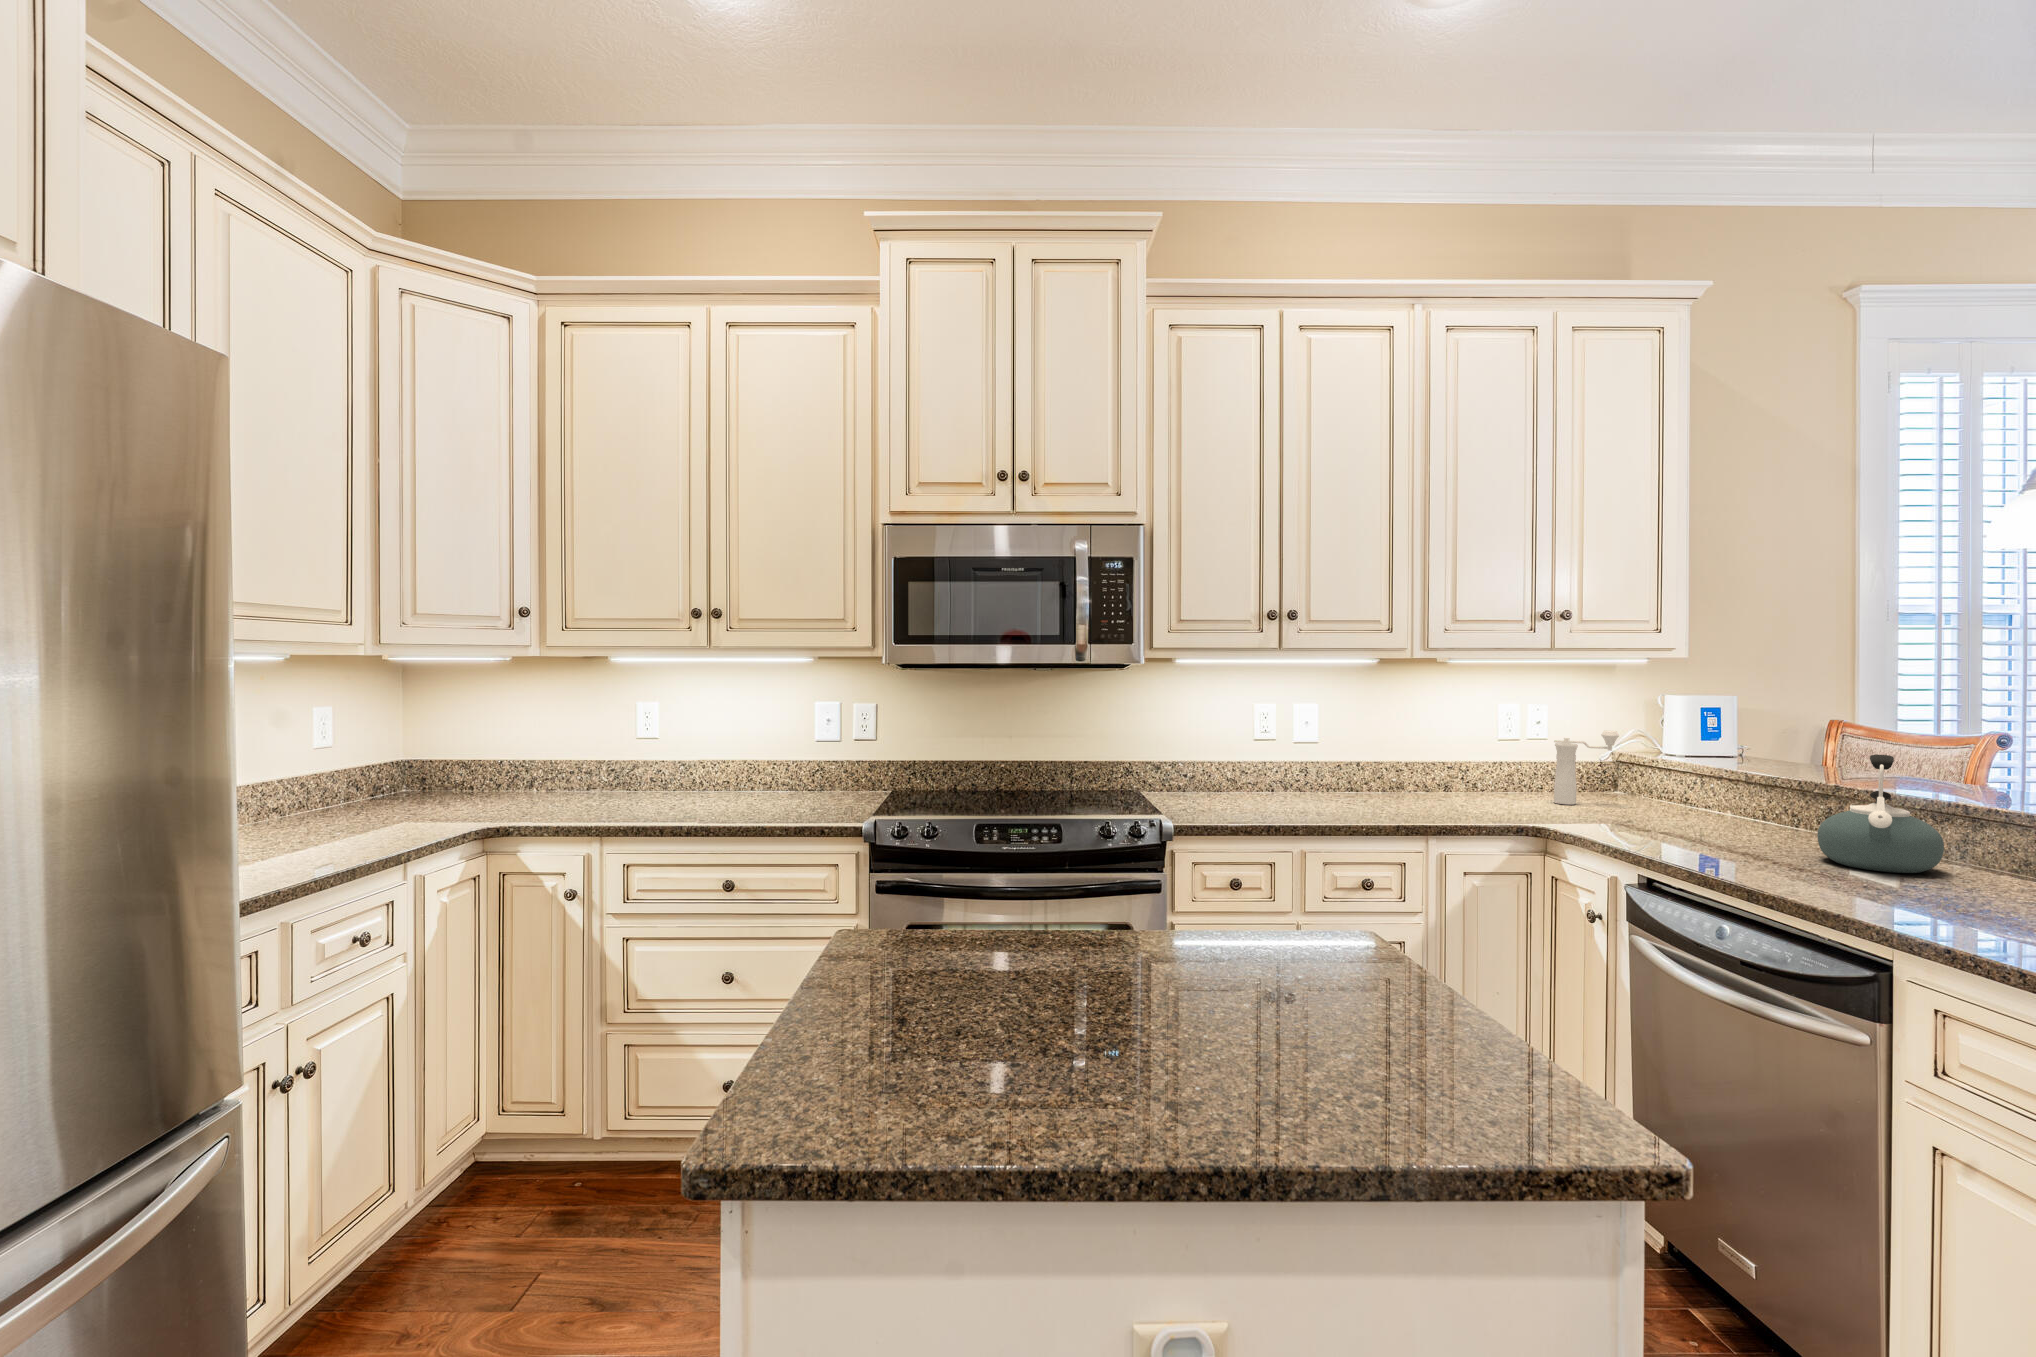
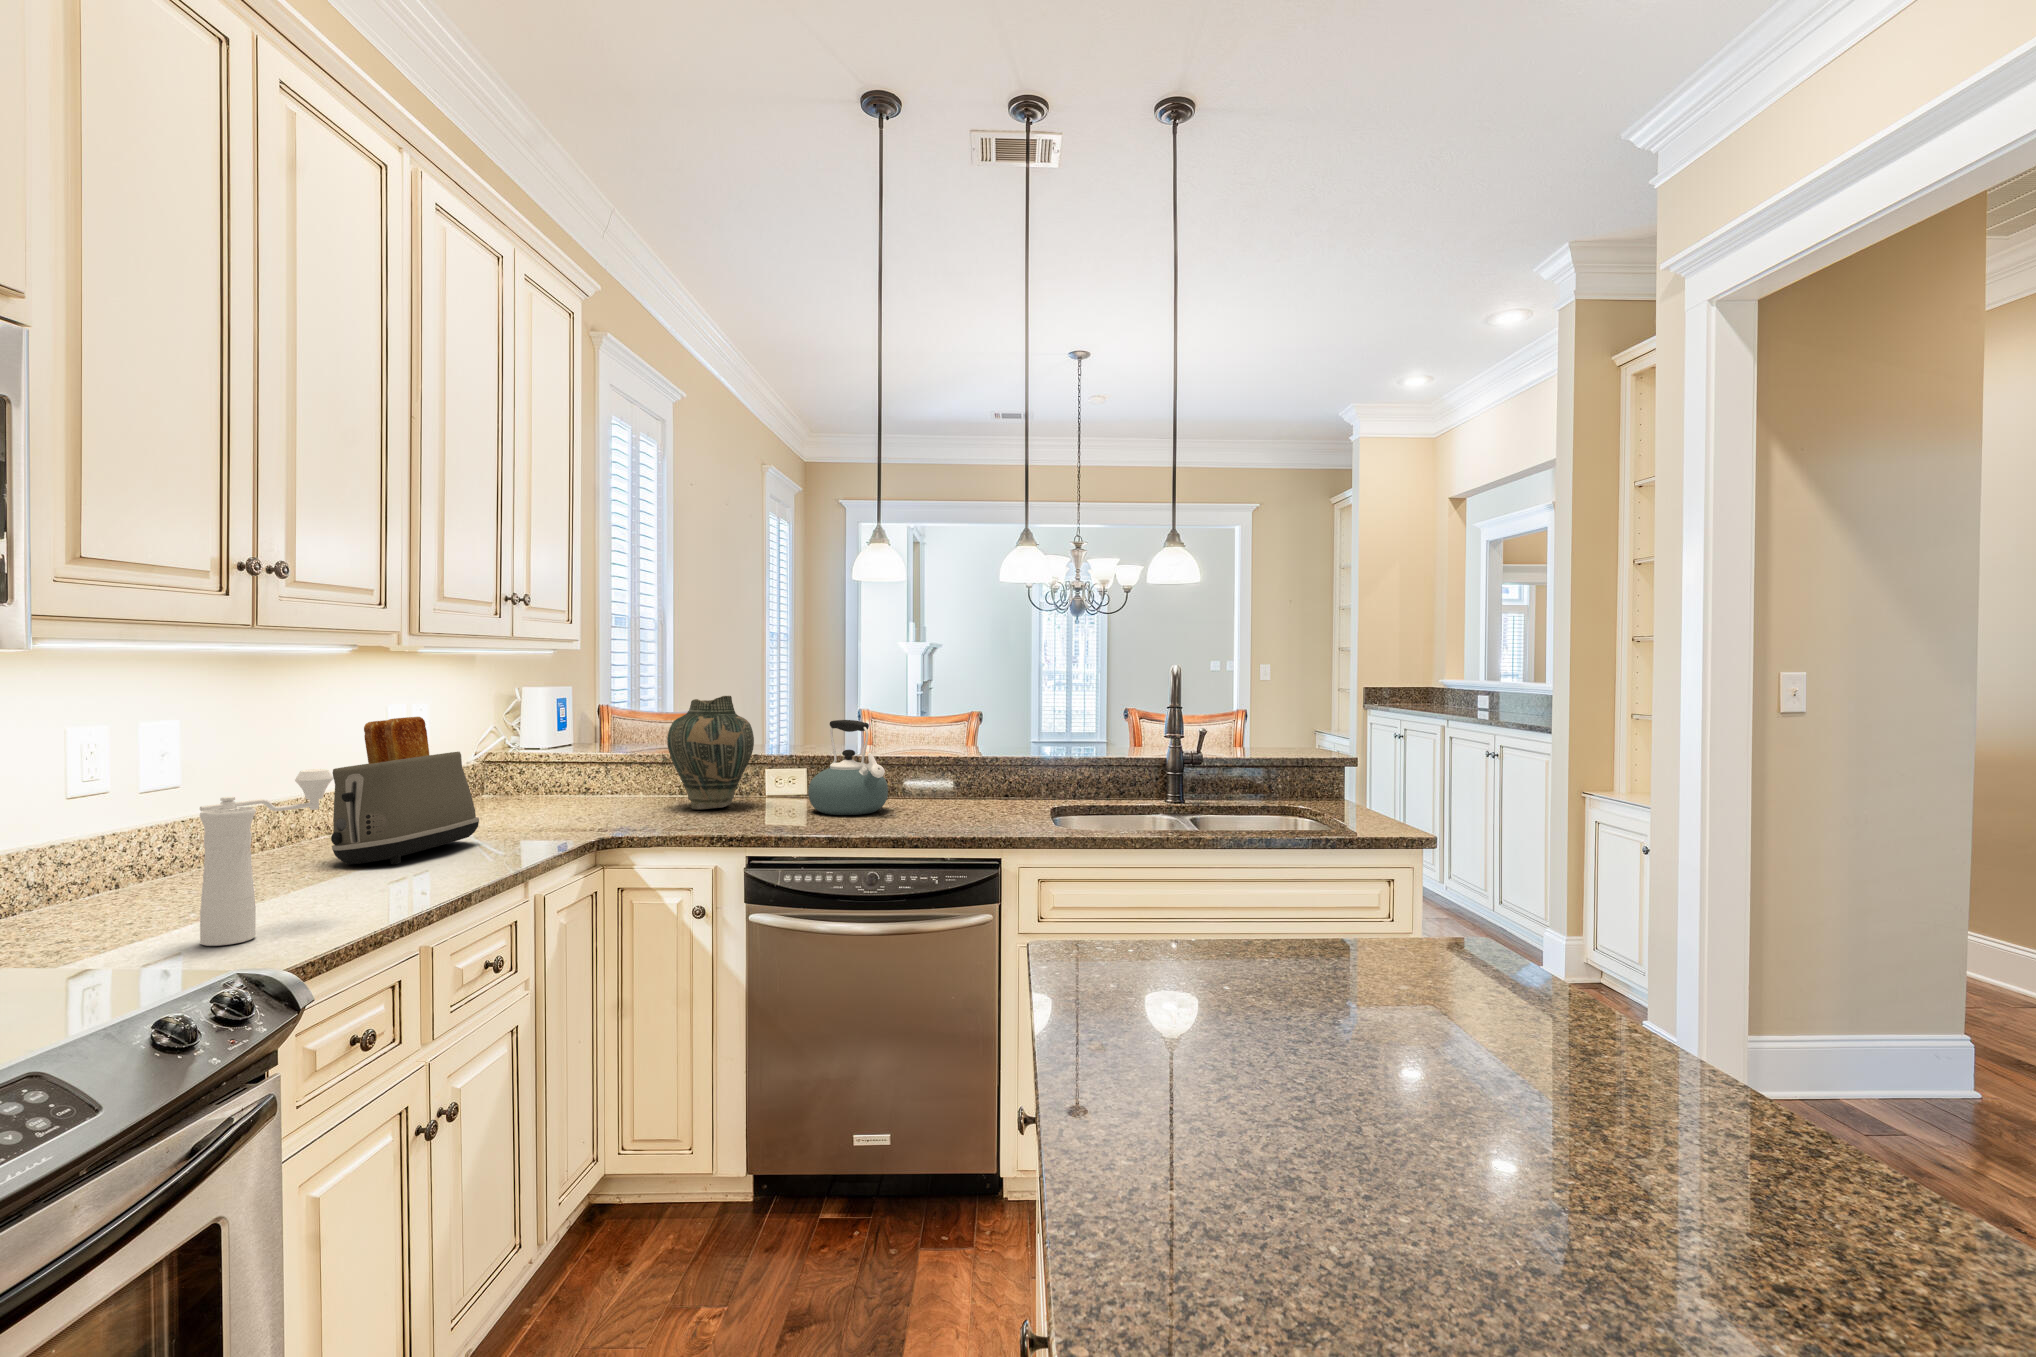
toaster: none [1363,712,1472,808] -> present [331,717,479,864]
vase: none [1696,716,1804,833] -> present [667,696,754,809]
pepper mill: present [1554,731,1619,805] -> present [200,769,333,946]

